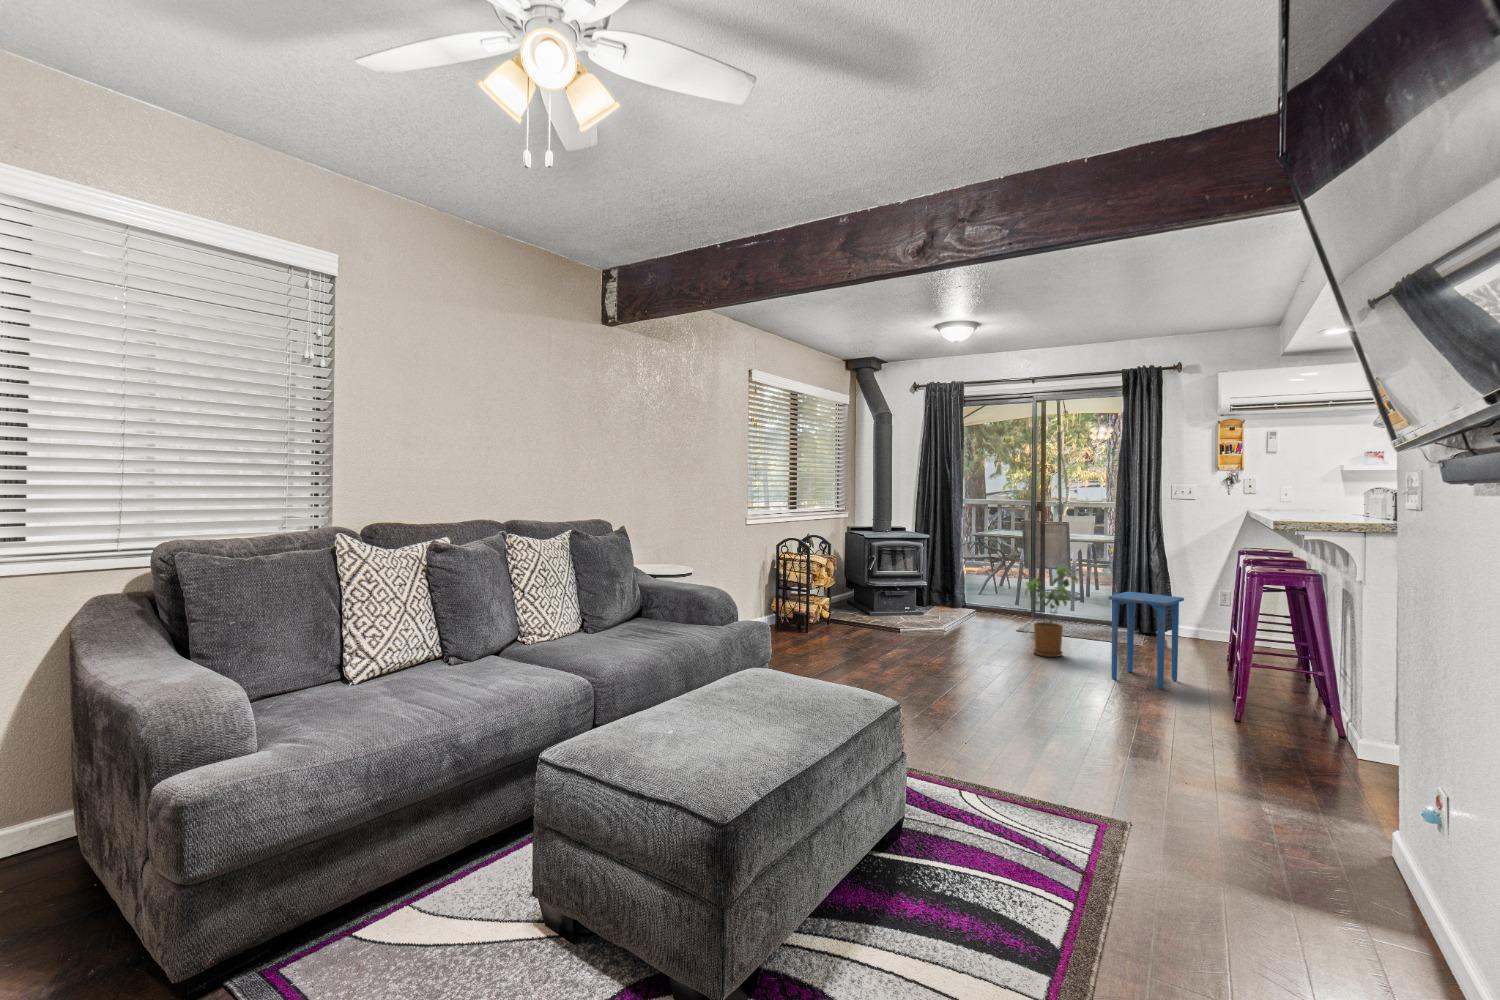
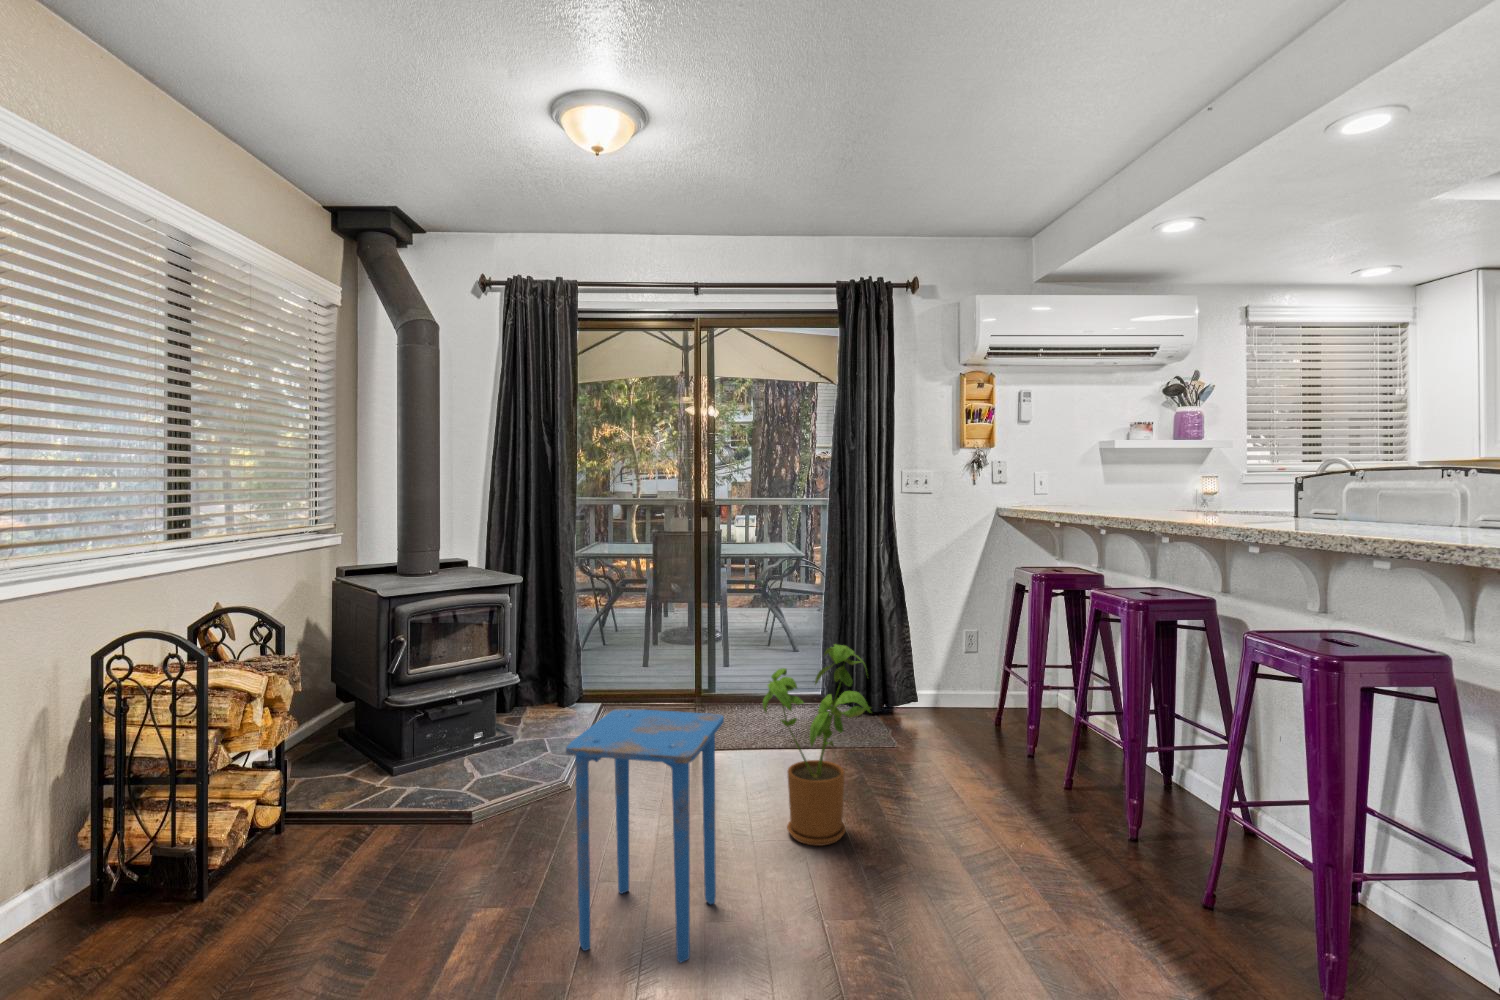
side table: present [1108,592,1184,689] -> present [566,708,724,963]

